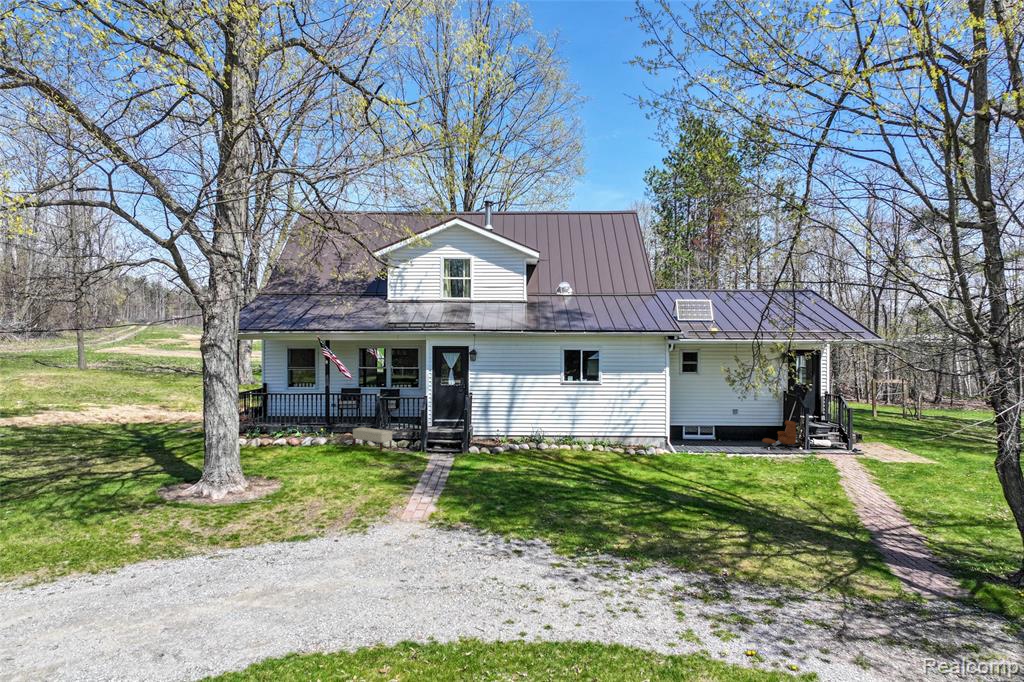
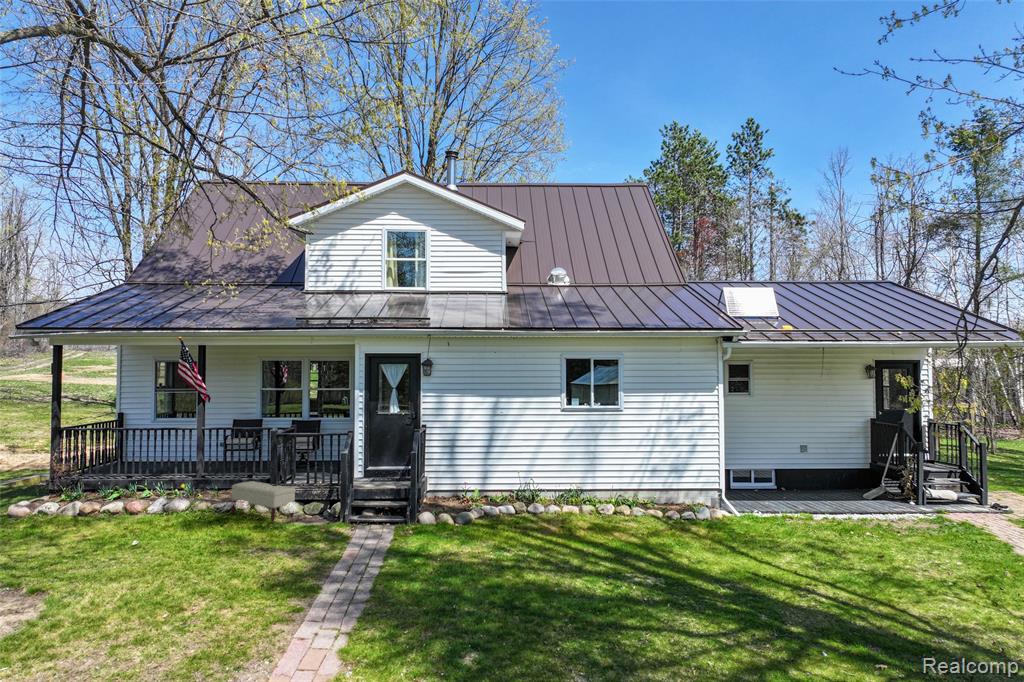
lounge chair: present [762,420,797,450] -> none [852,460,906,505]

